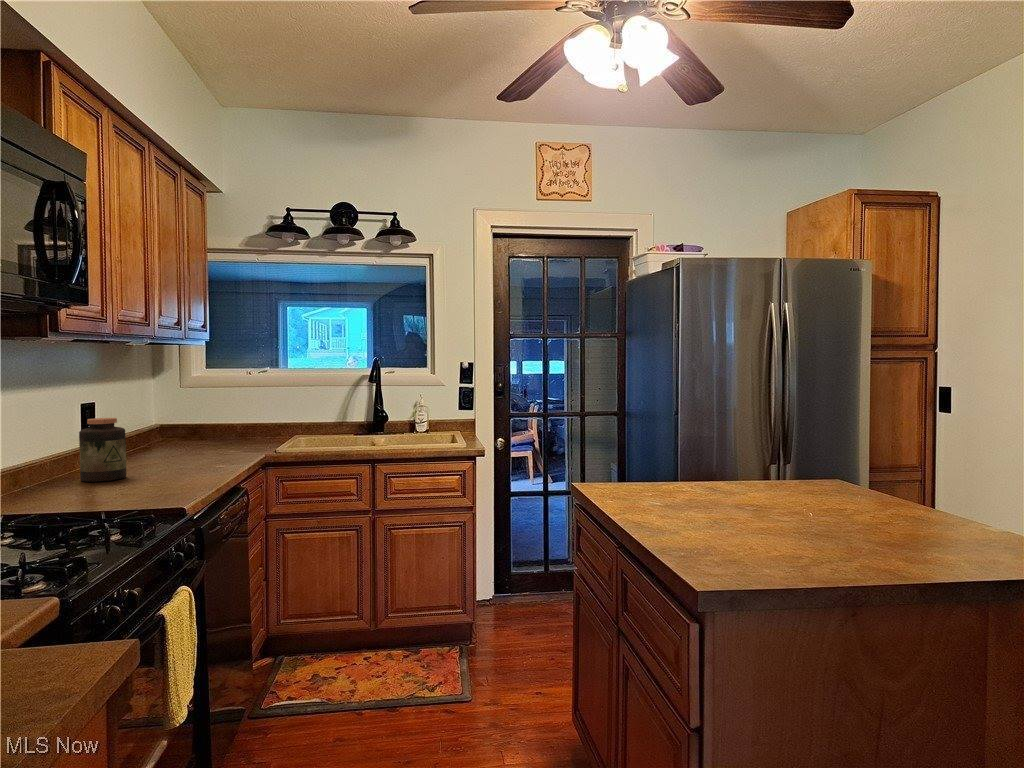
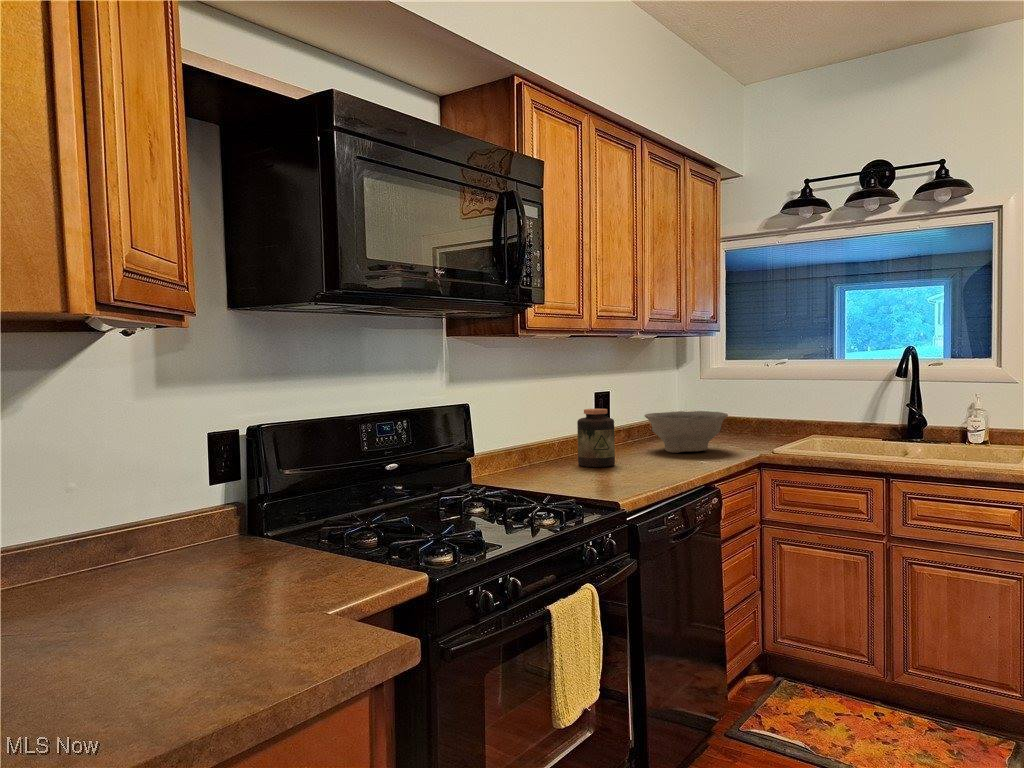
bowl: none [144,417,233,460] -> present [645,411,728,453]

